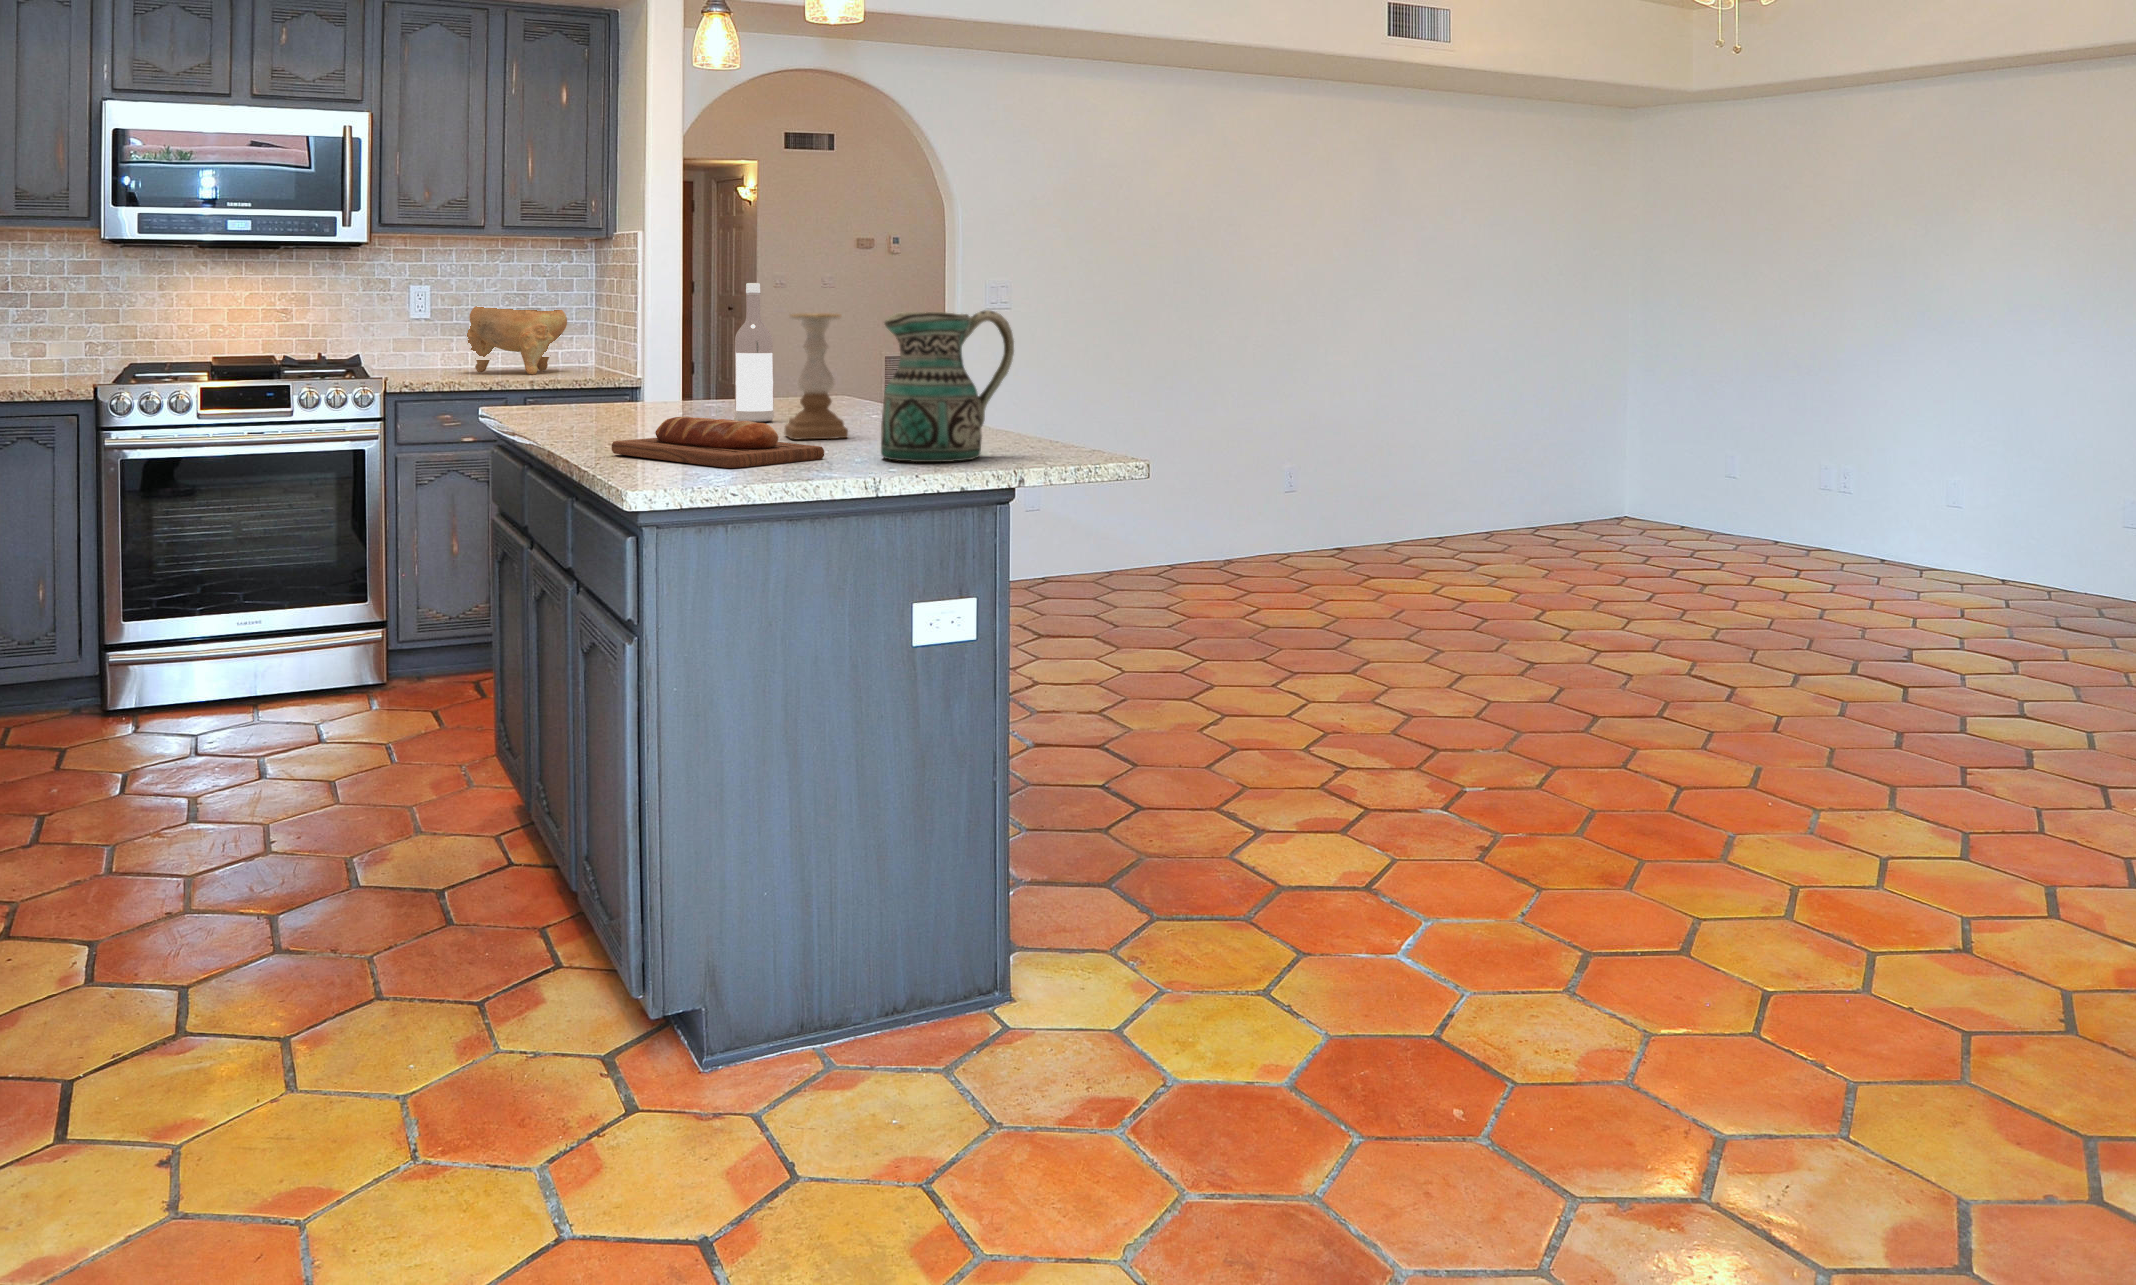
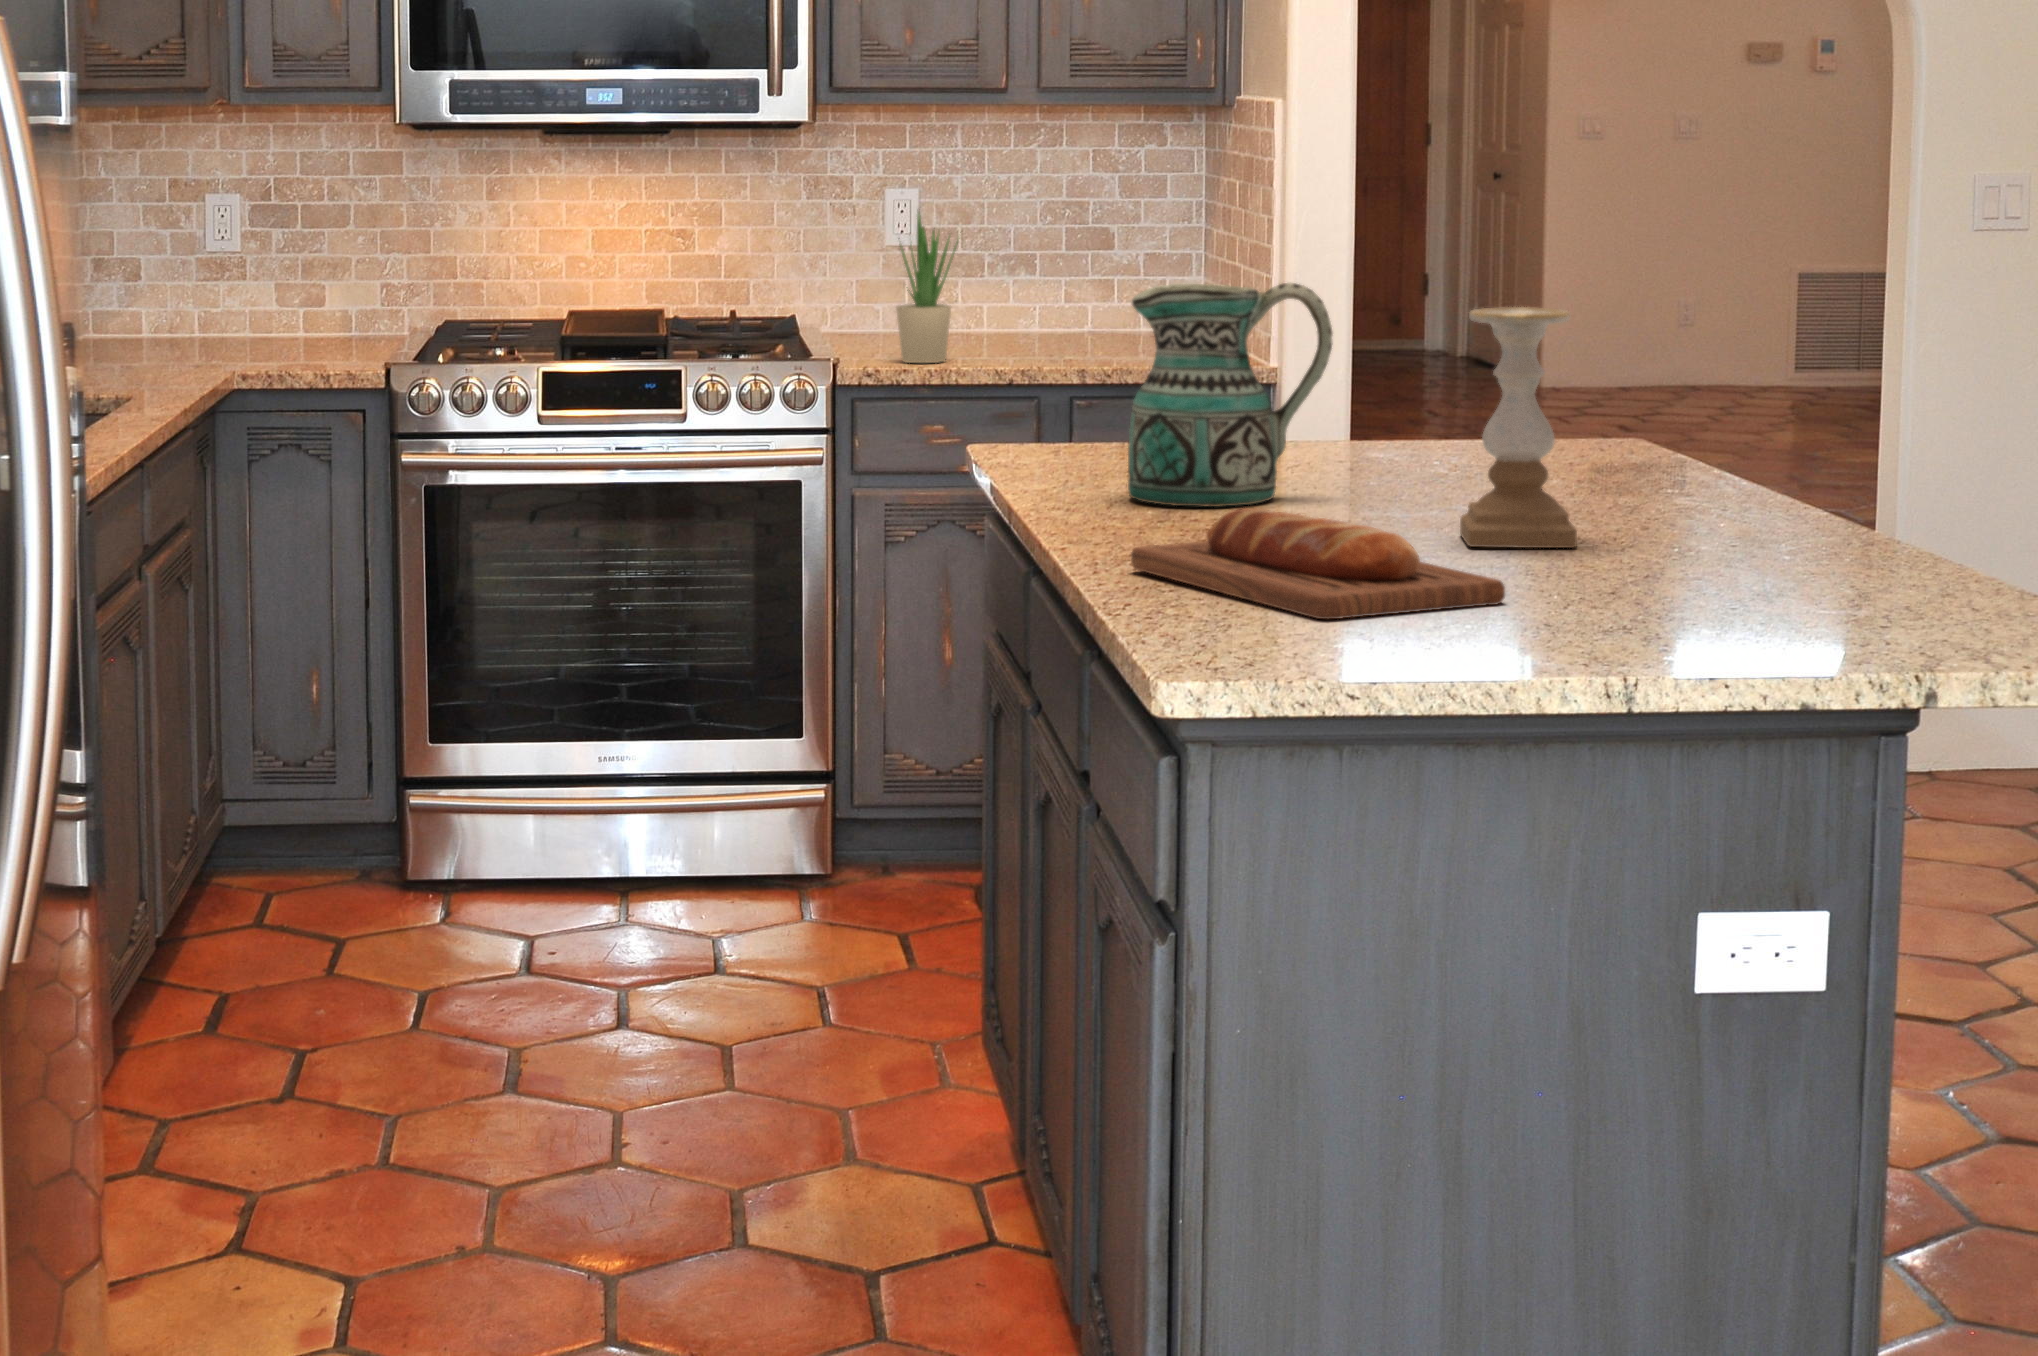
wine bottle: present [735,283,774,422] -> none [1387,234,1458,494]
potted plant: none [423,293,463,383] -> present [896,212,957,363]
decorative bowl: present [467,306,567,375] -> none [968,218,1147,344]
ceramic pitcher: present [881,310,1014,462] -> present [1128,283,1332,507]

